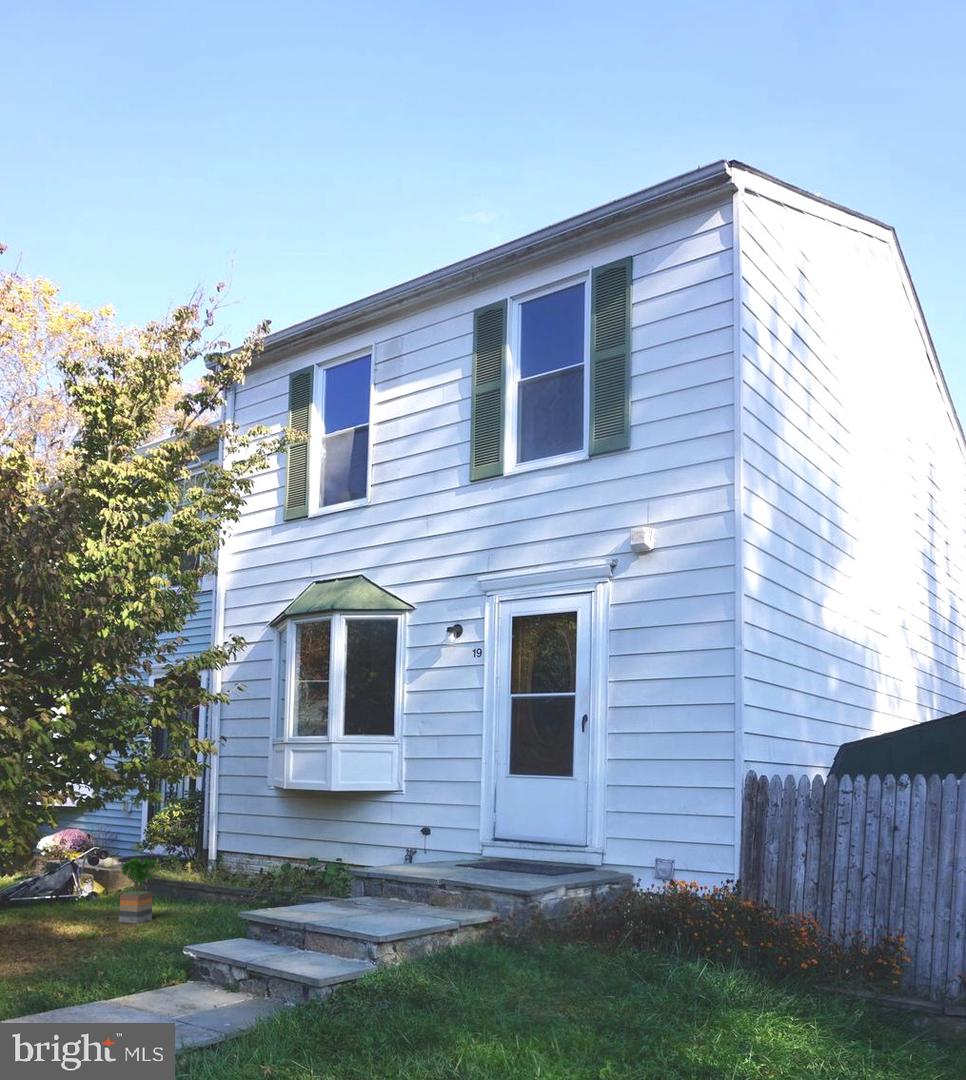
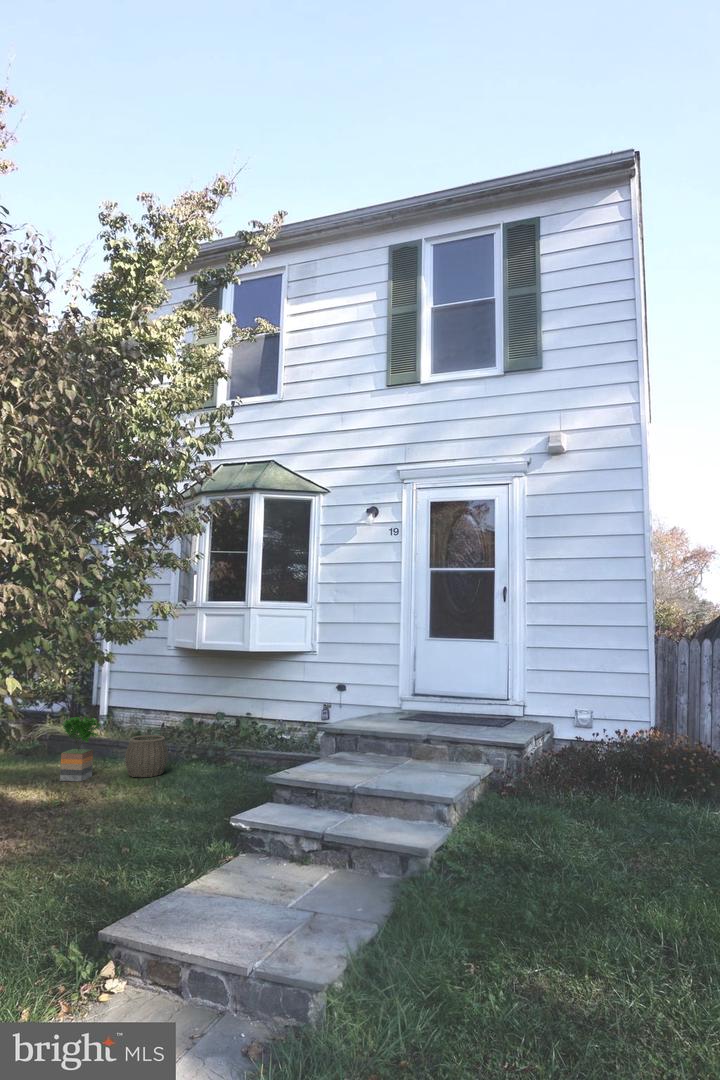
woven basket: none [179,879,224,922] -> present [125,735,168,777]

